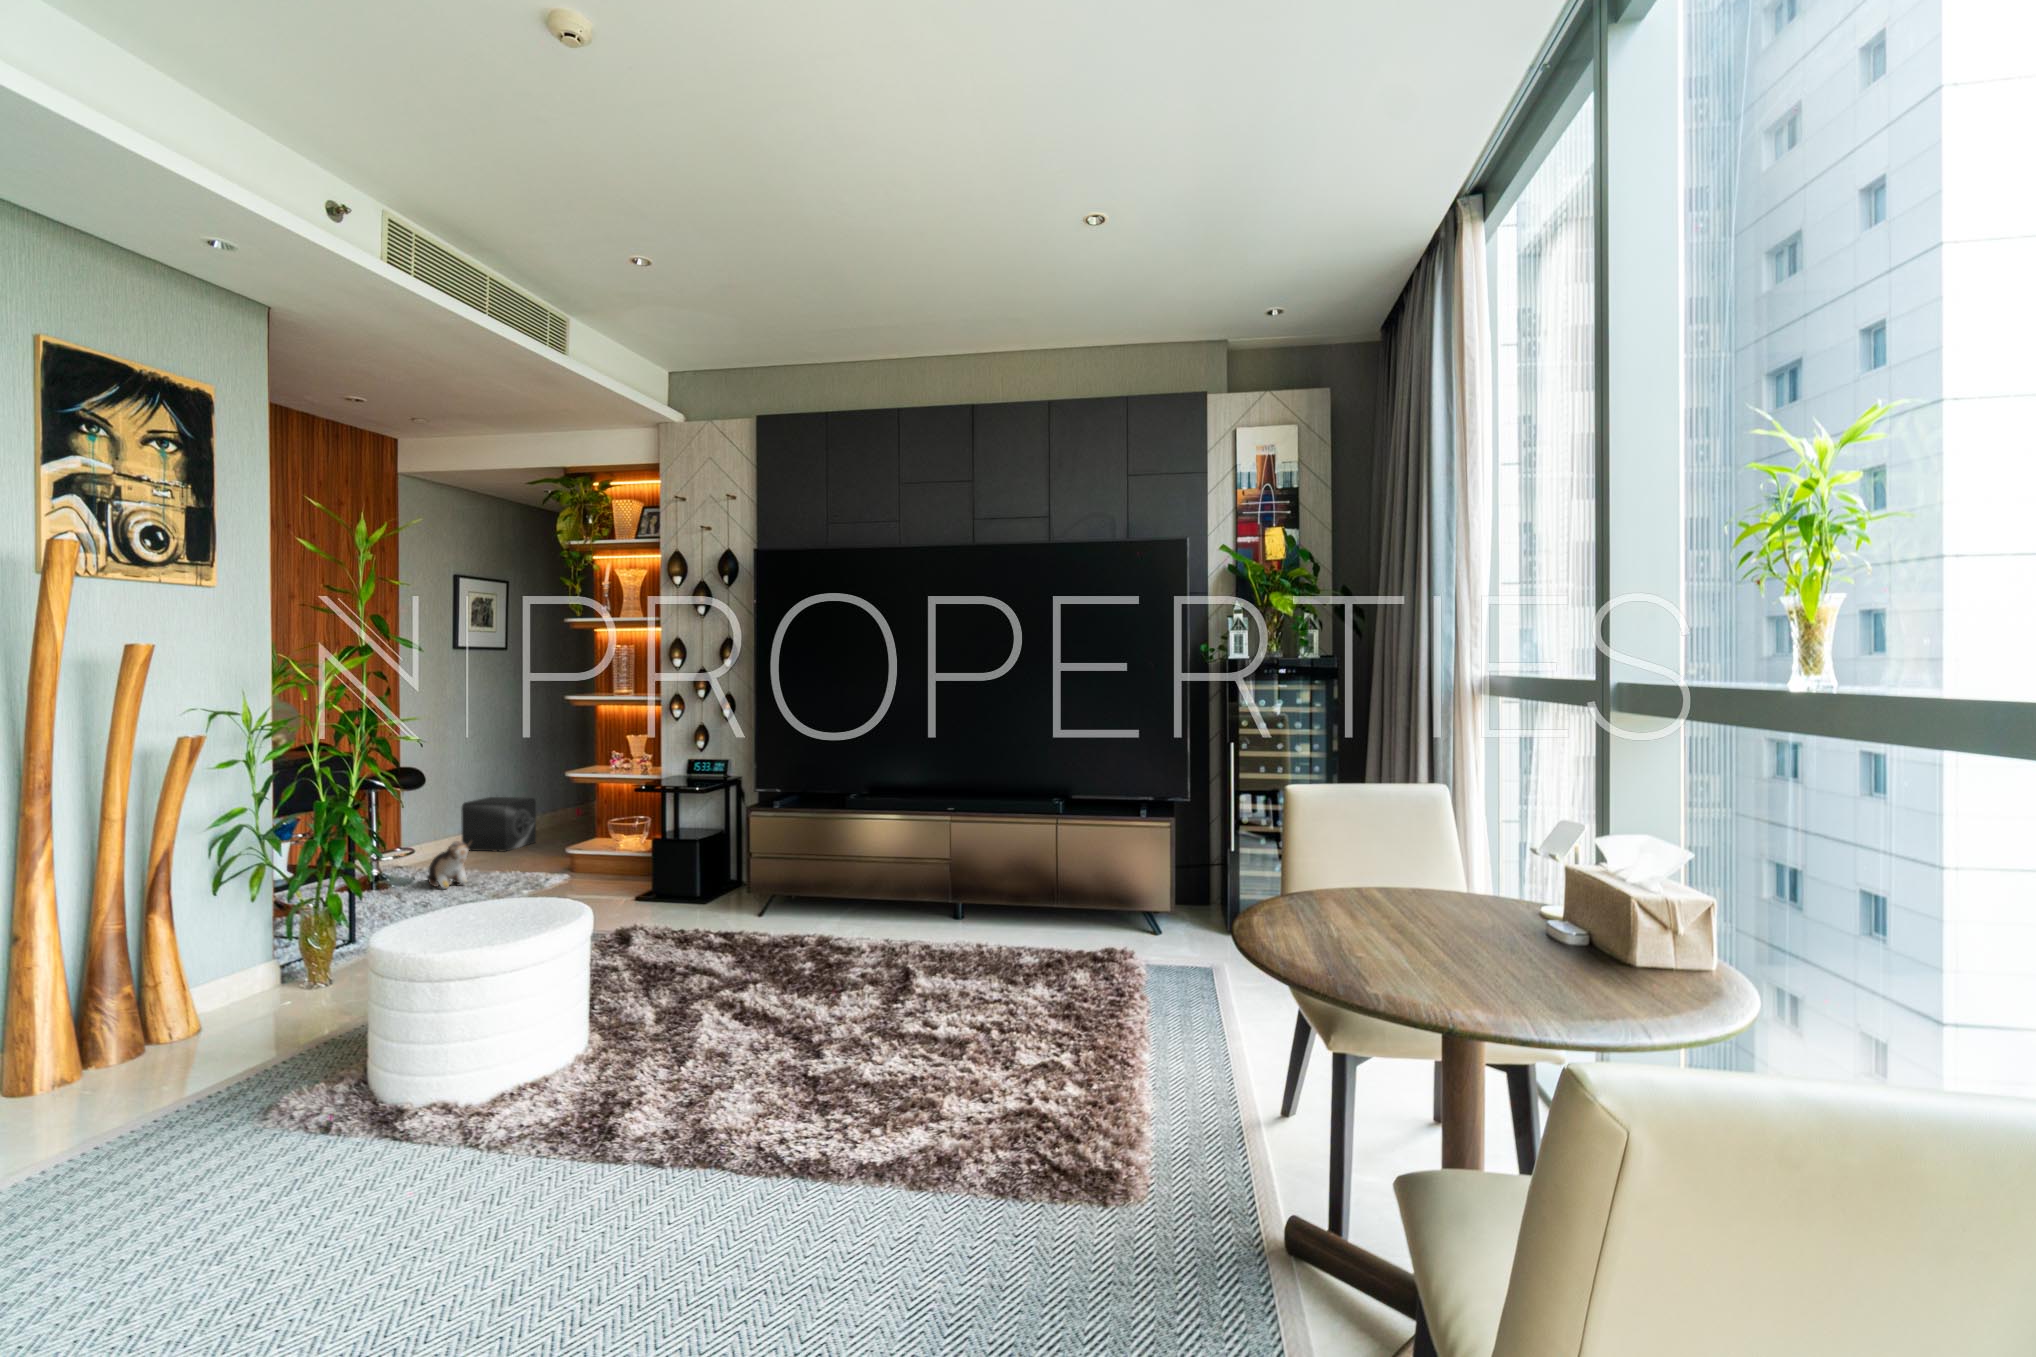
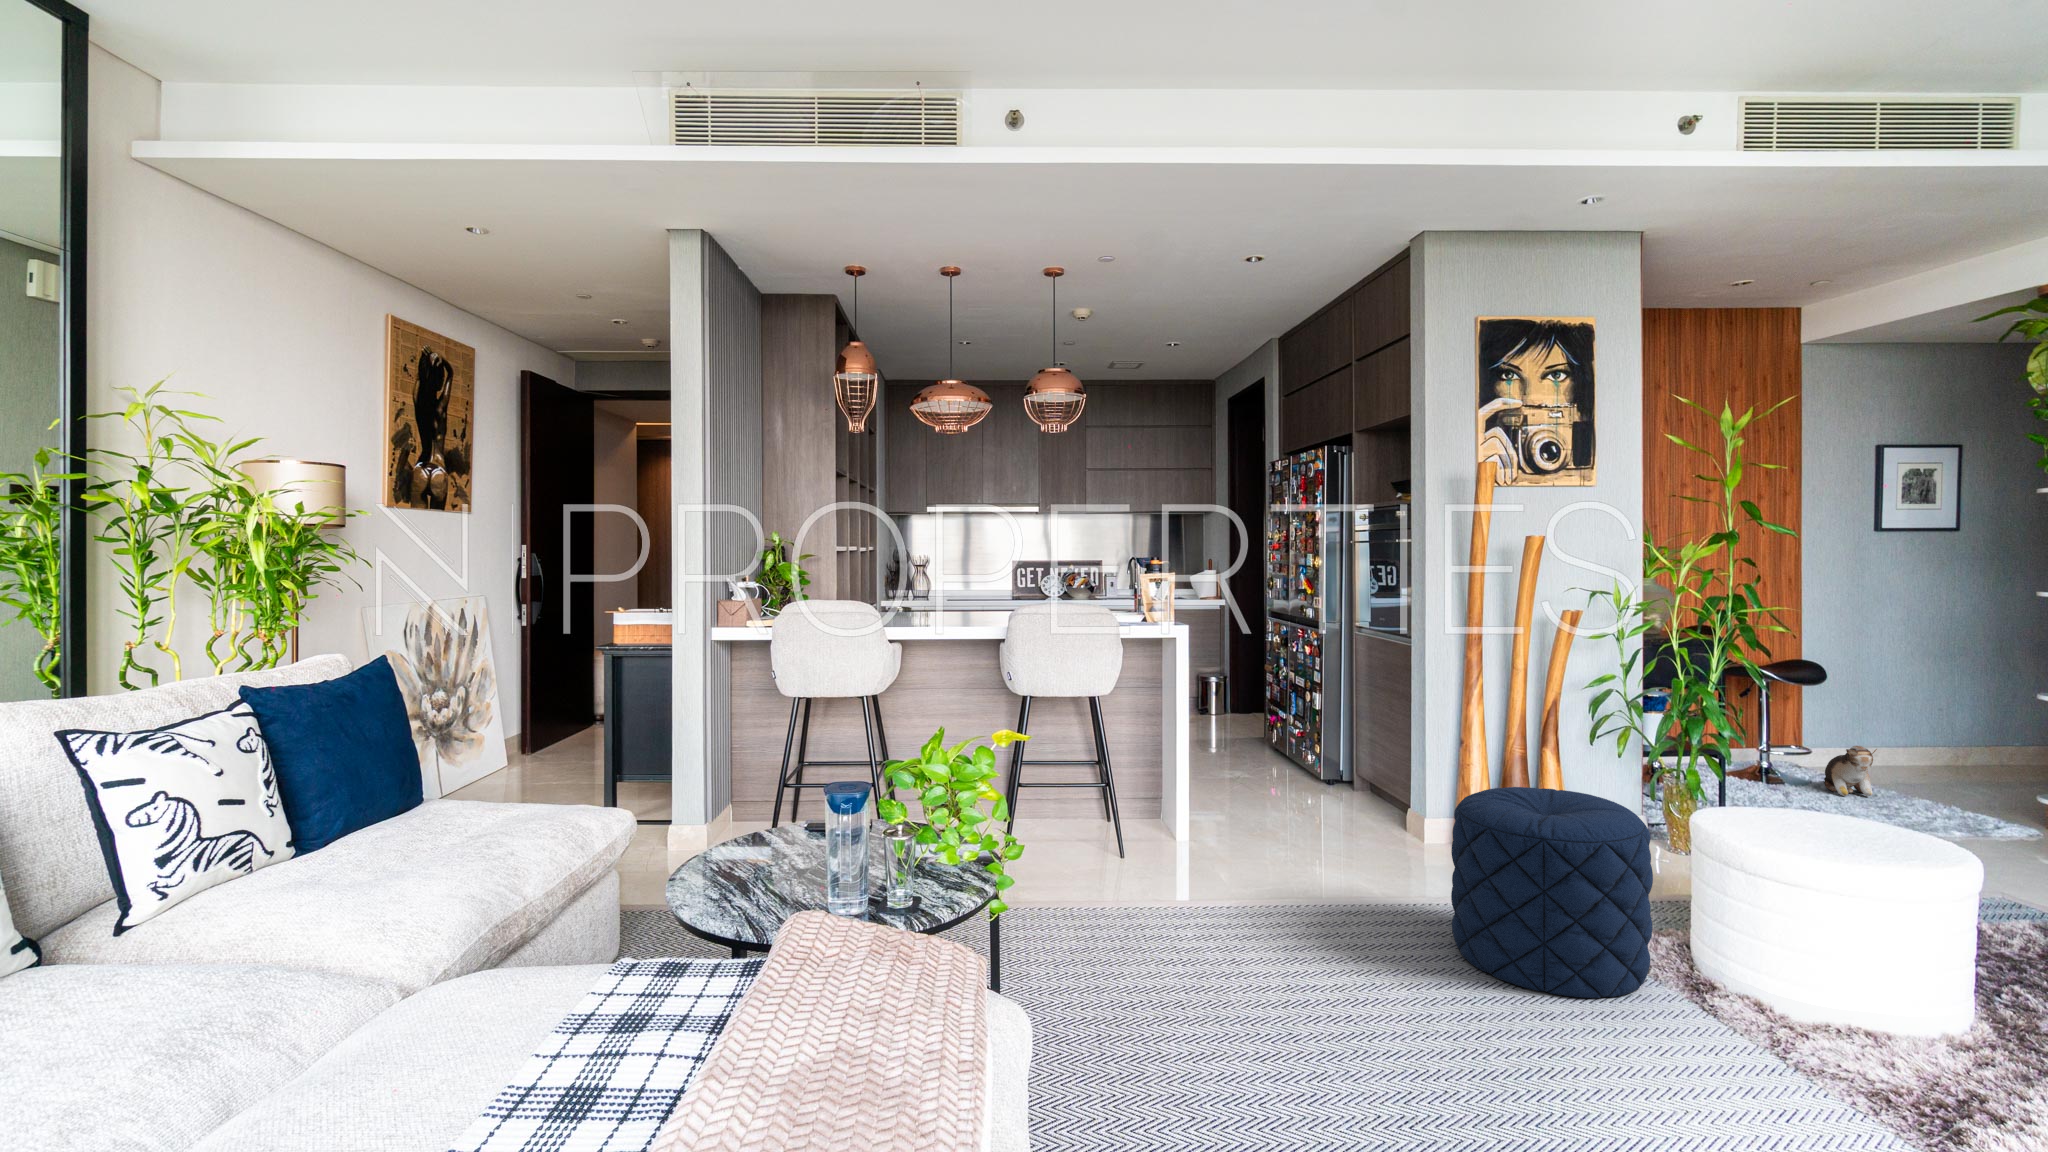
speaker: present [461,797,536,851] -> none [1880,704,1990,772]
pouf: none [48,951,337,1231] -> present [1451,787,1653,998]

